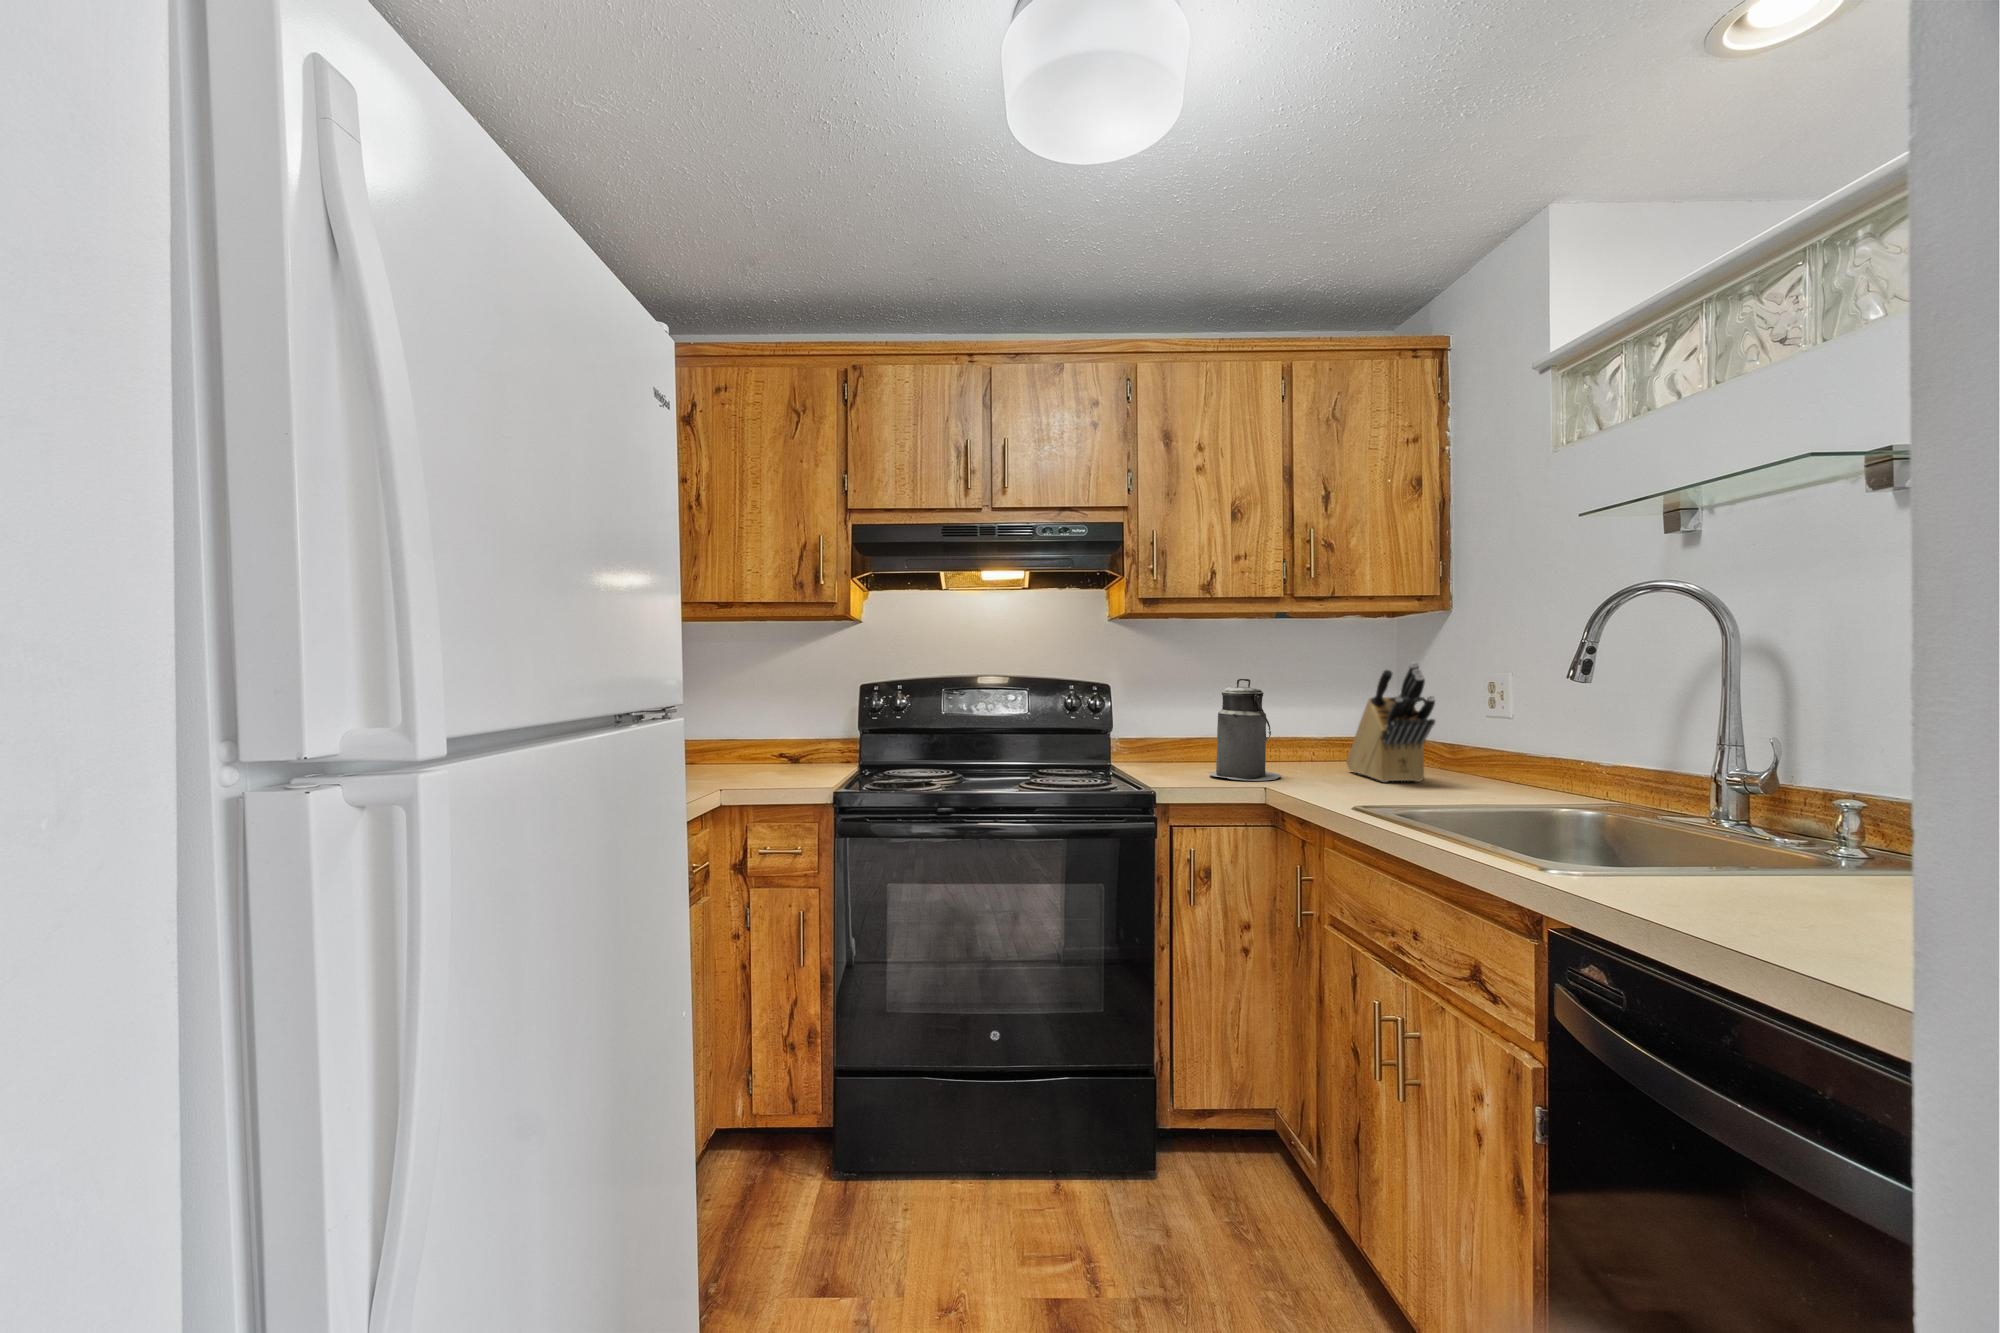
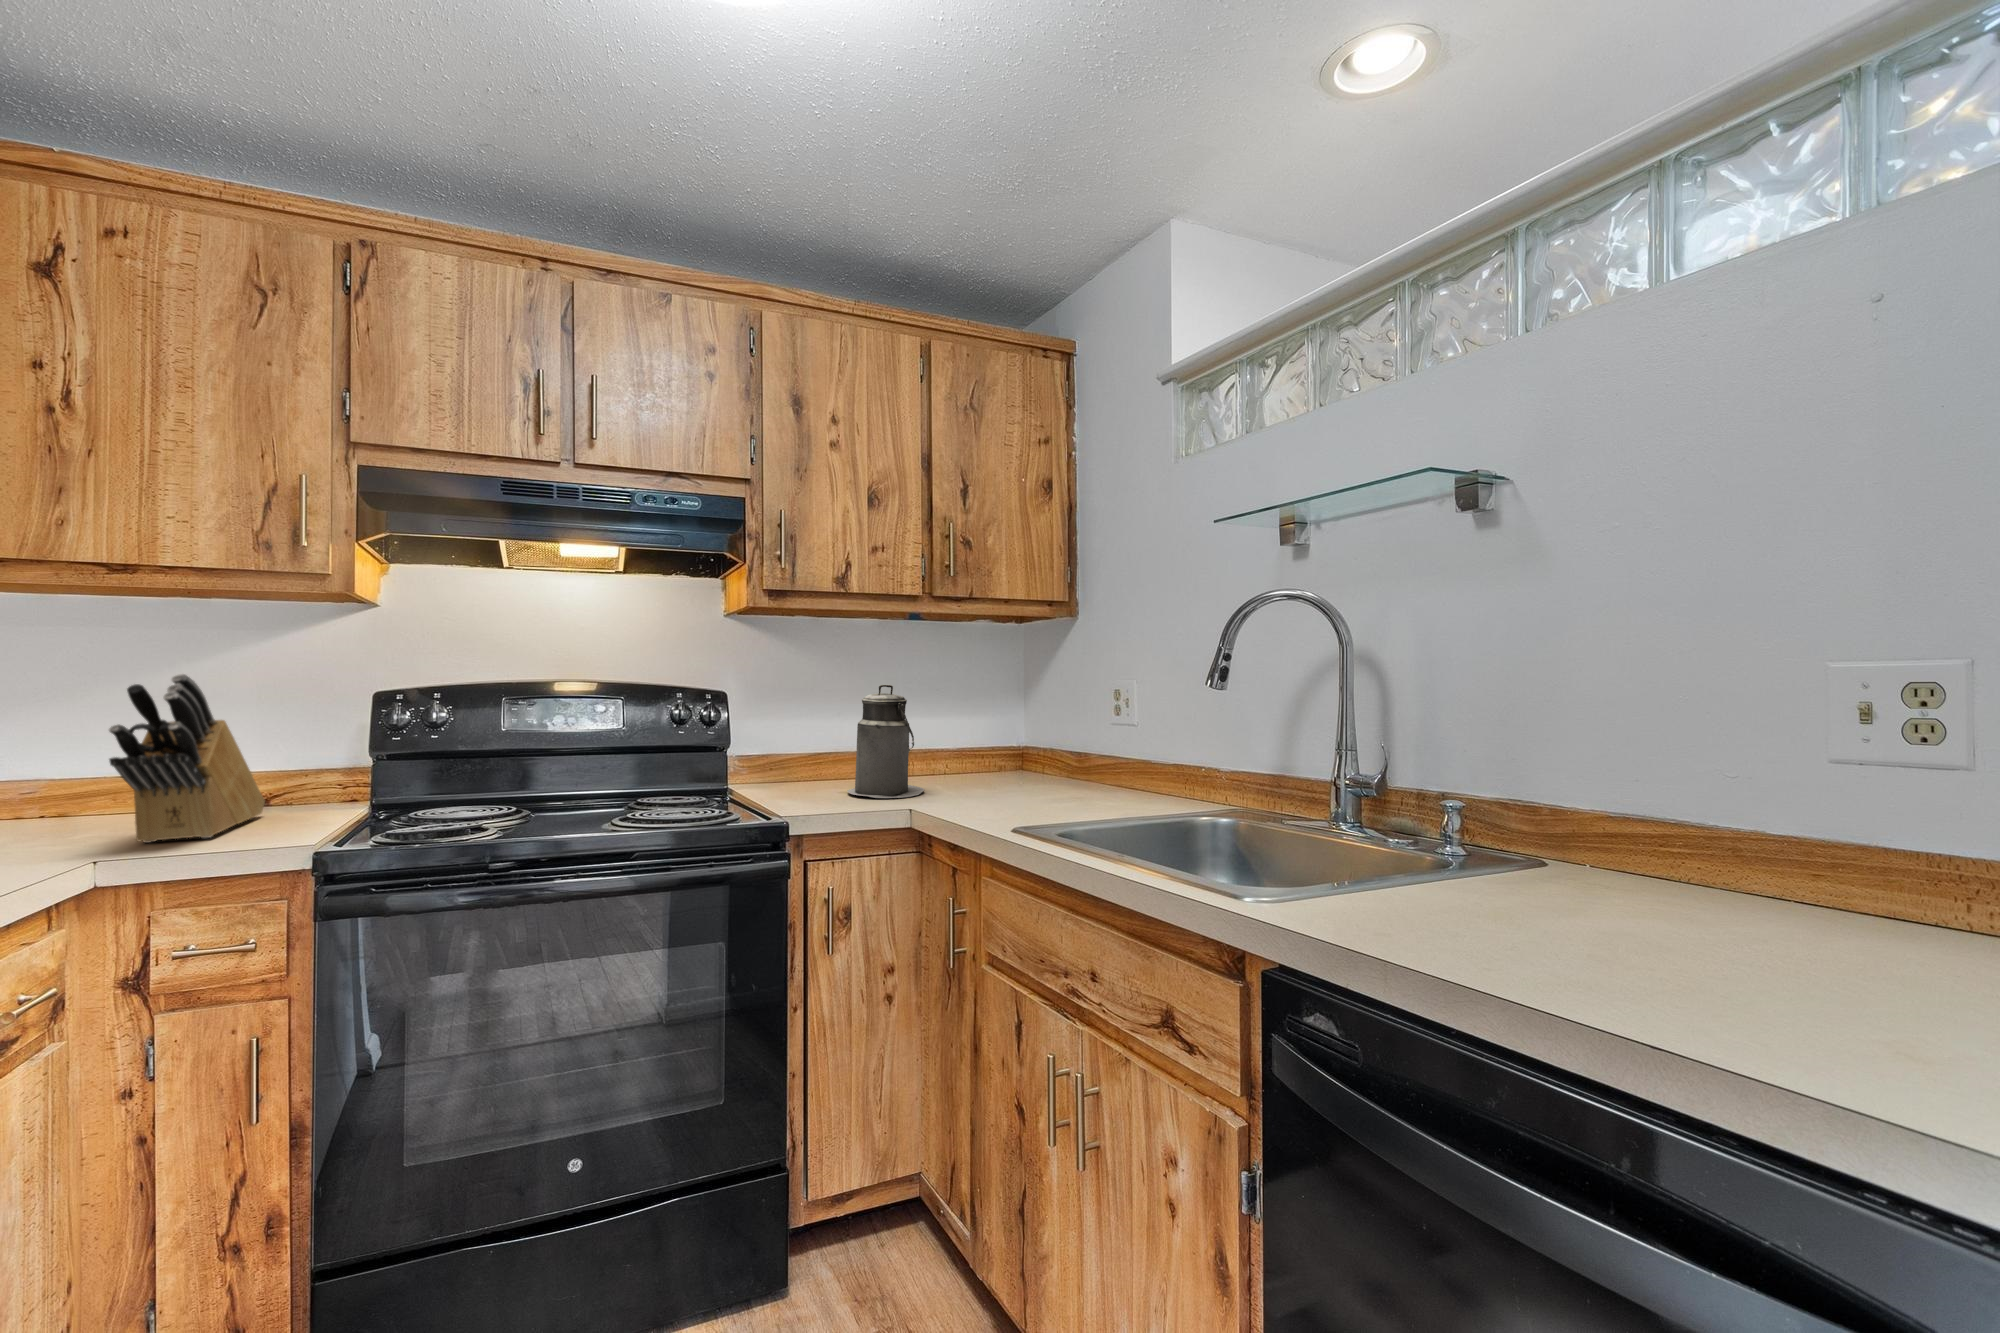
knife block: present [1346,662,1435,782] -> present [109,674,265,843]

